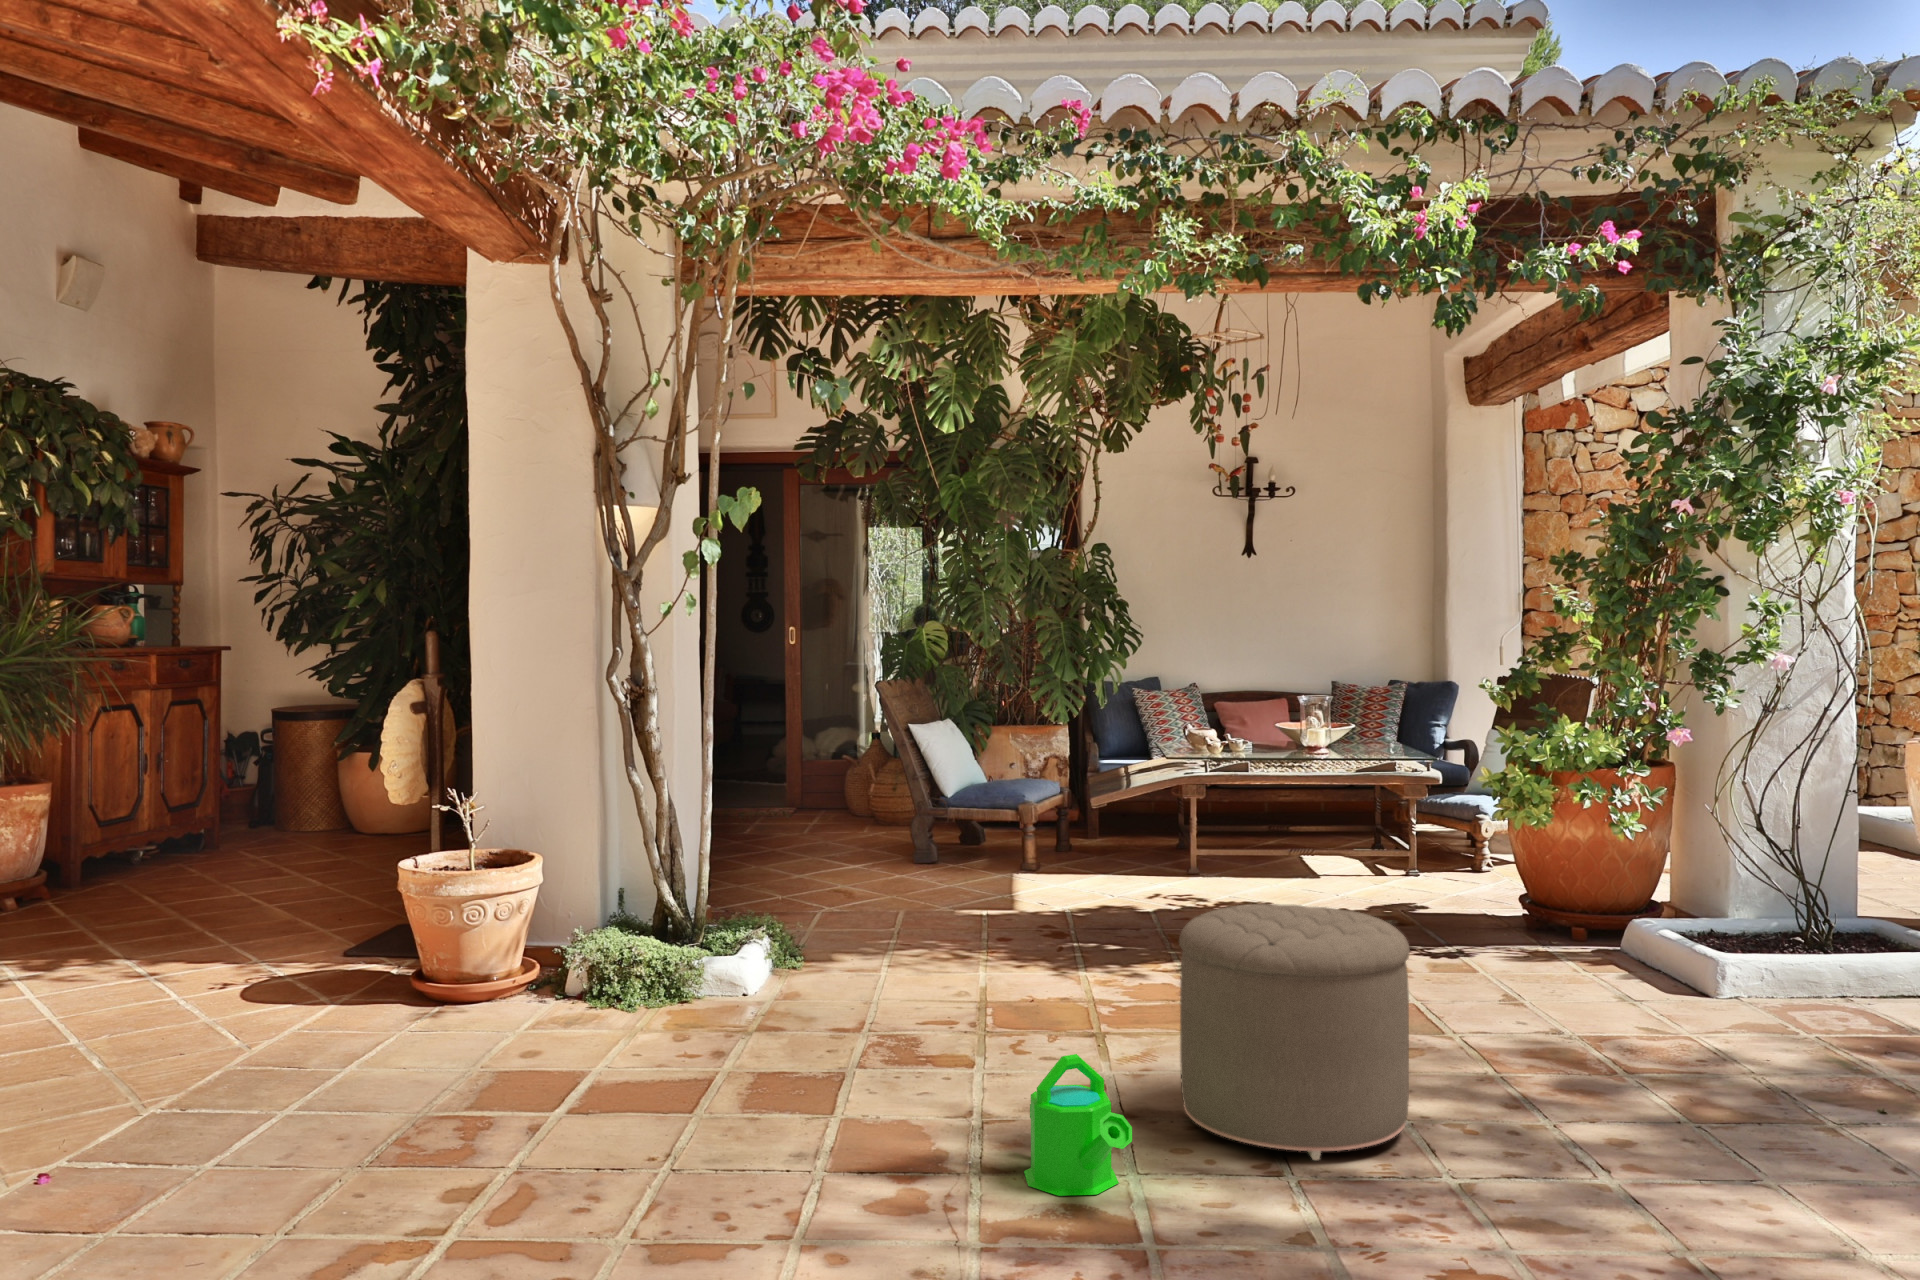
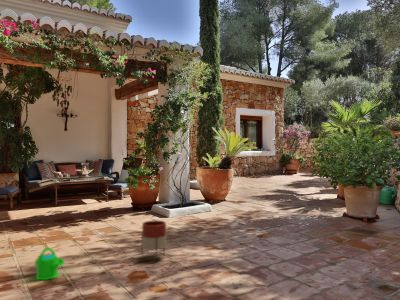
ottoman: present [1179,904,1410,1160] -> none [70,208,120,261]
planter: none [1512,1007,1647,1236] -> present [142,220,166,250]

